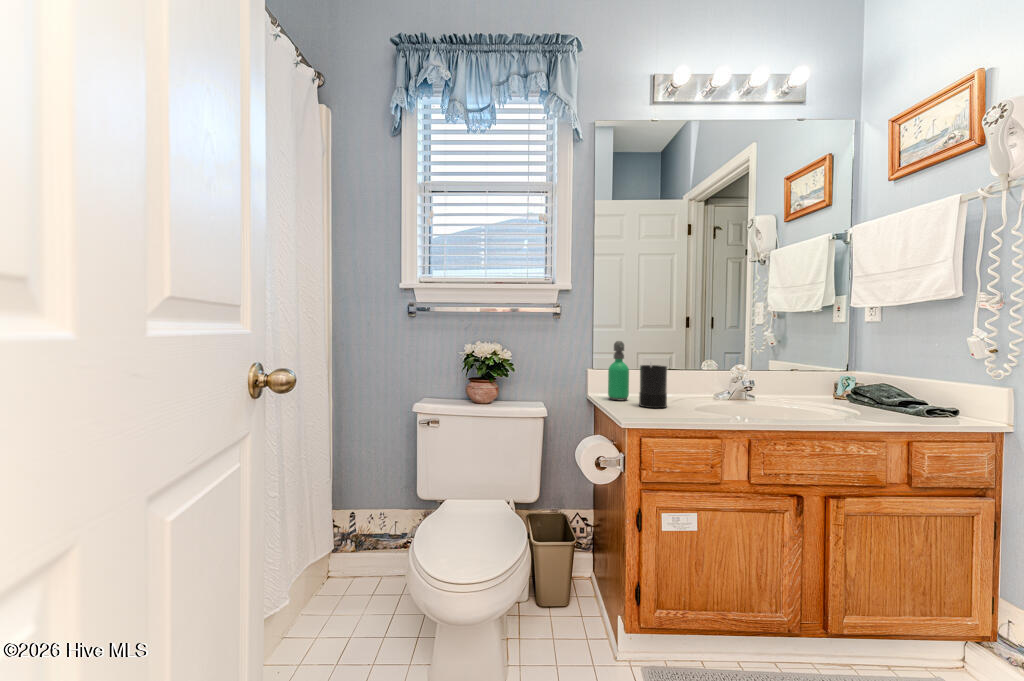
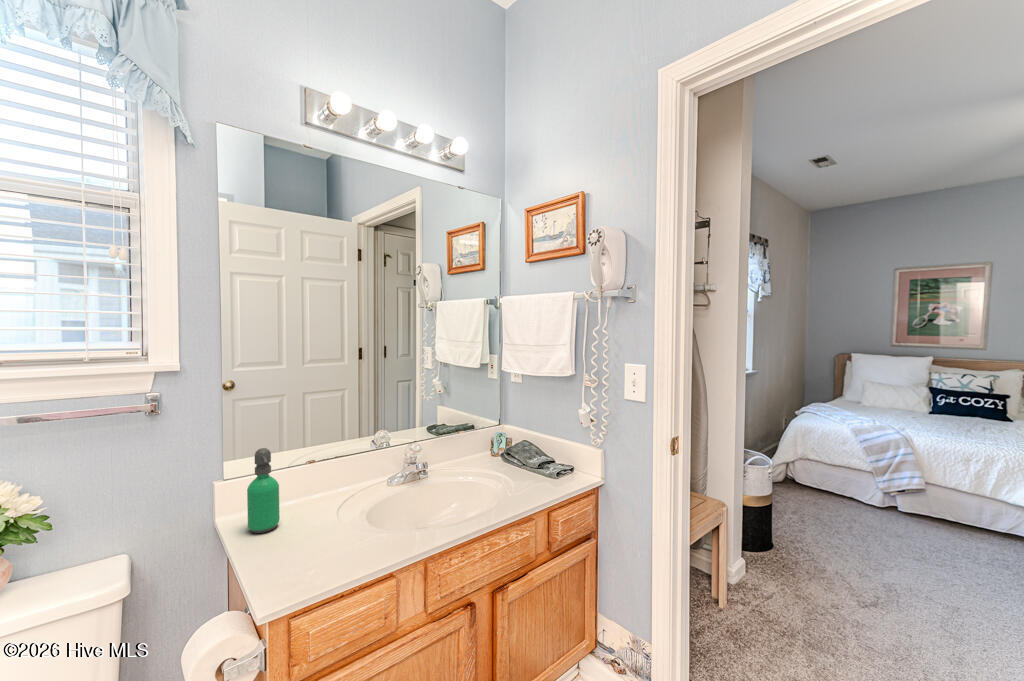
candle: present [639,362,667,408] -> none [293,475,331,546]

